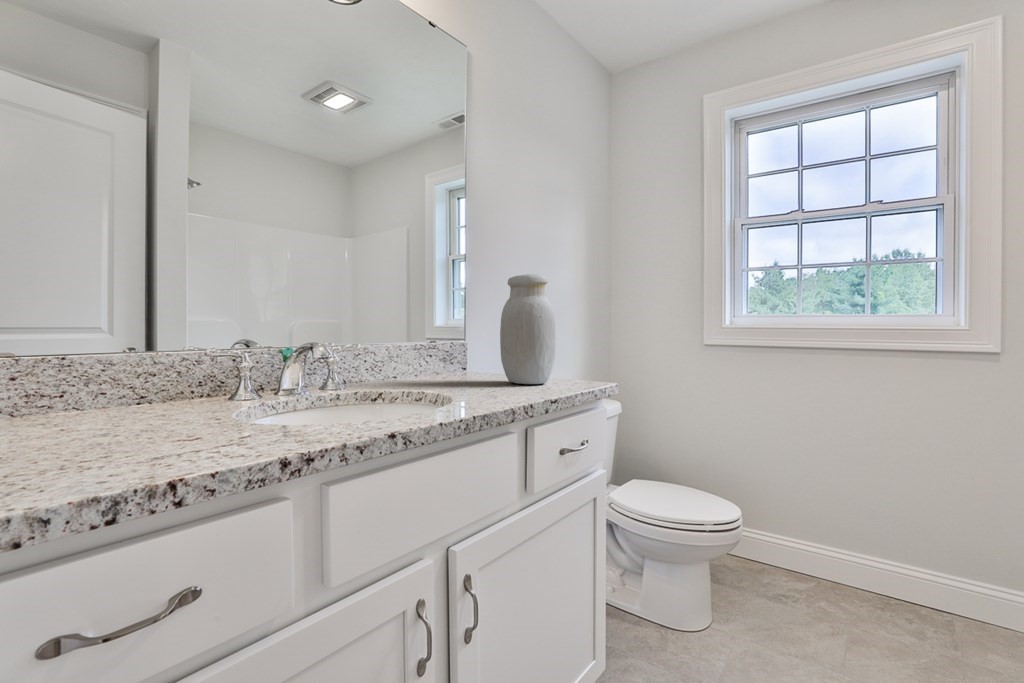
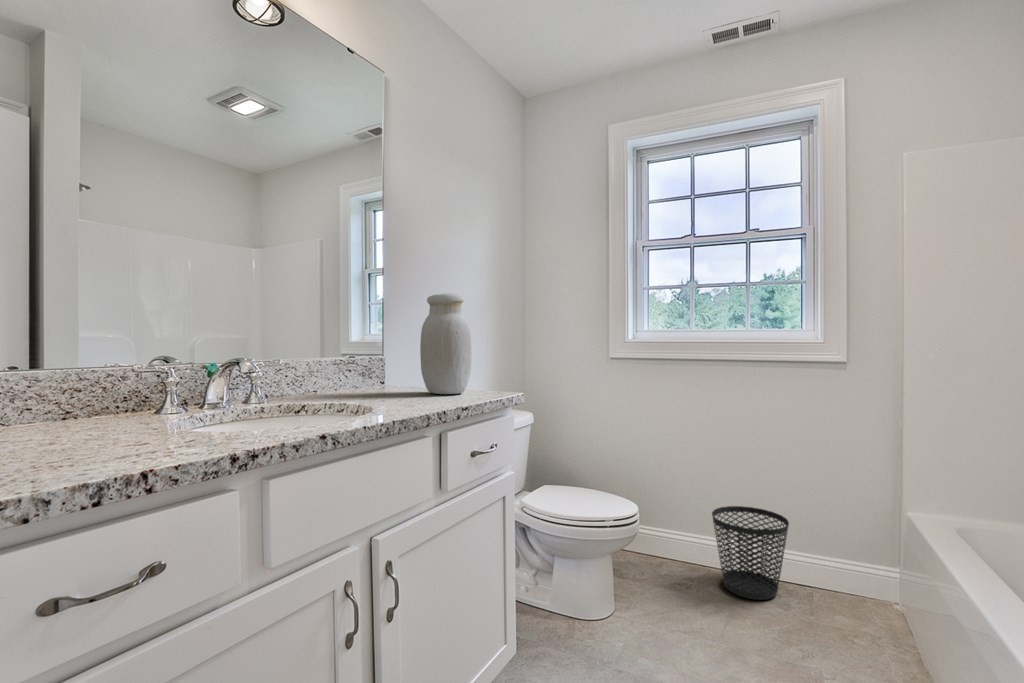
wastebasket: none [819,515,918,625] -> present [712,506,789,600]

